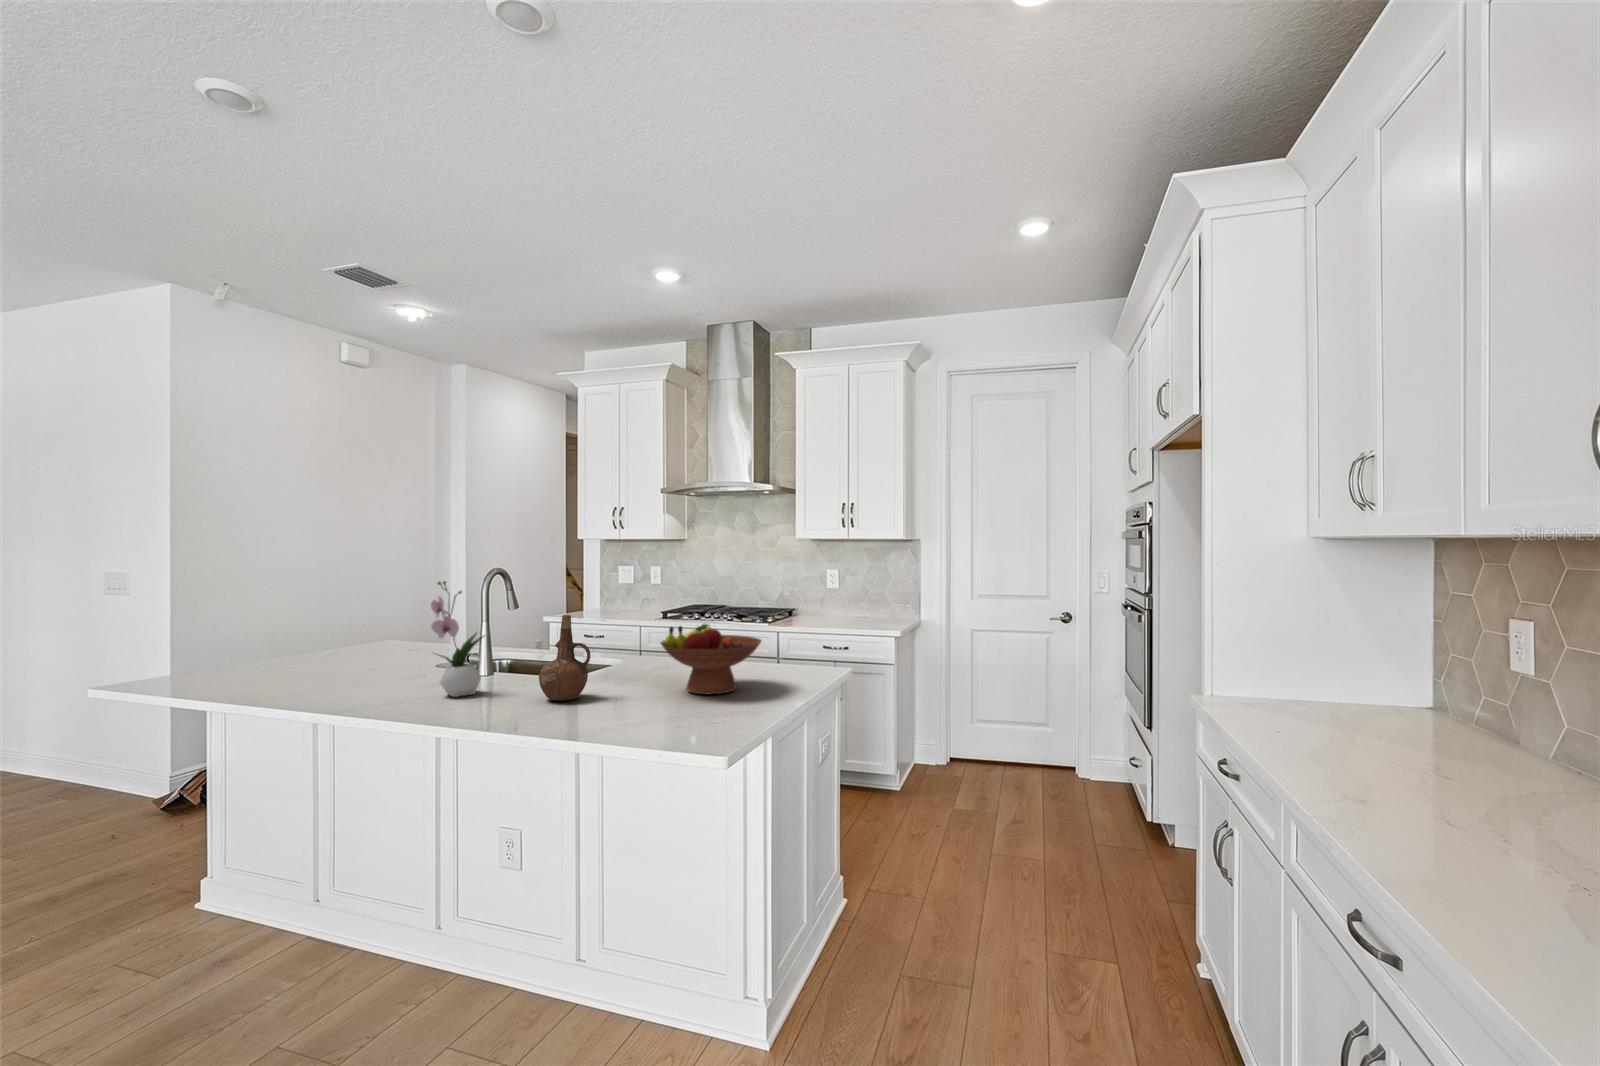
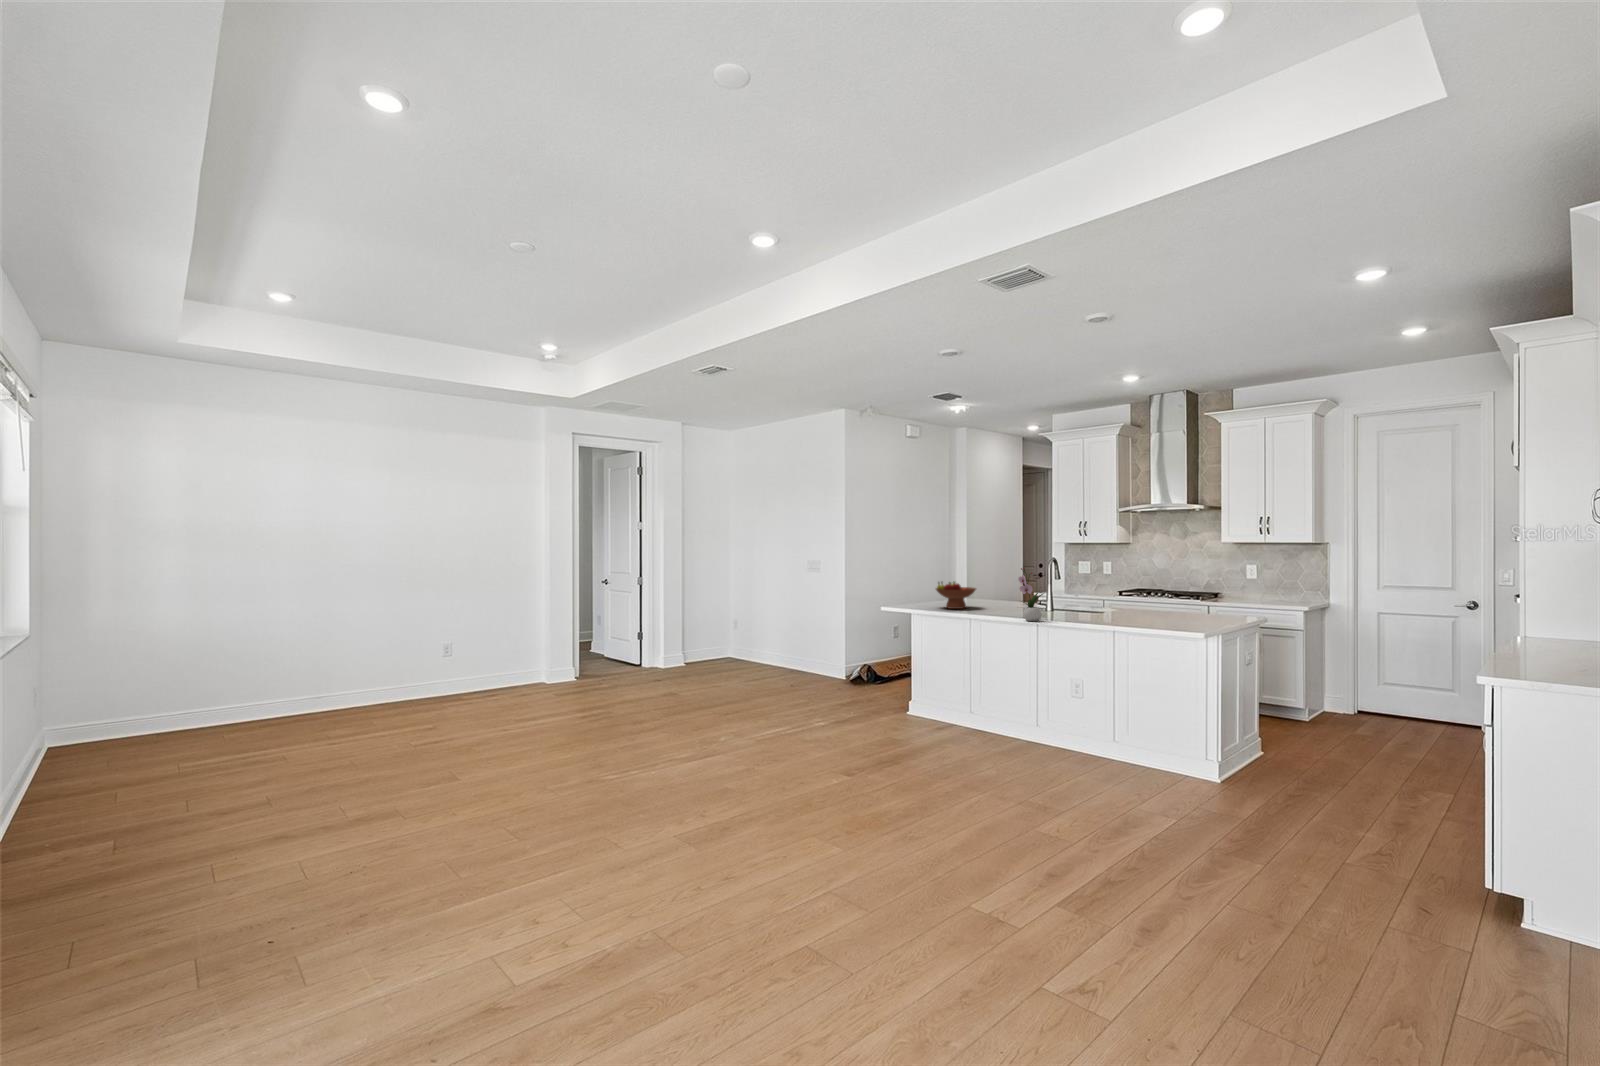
ceramic pitcher: present [539,615,591,701] -> none [1072,585,1097,625]
fruit bowl: present [661,624,761,694] -> present [936,582,976,609]

